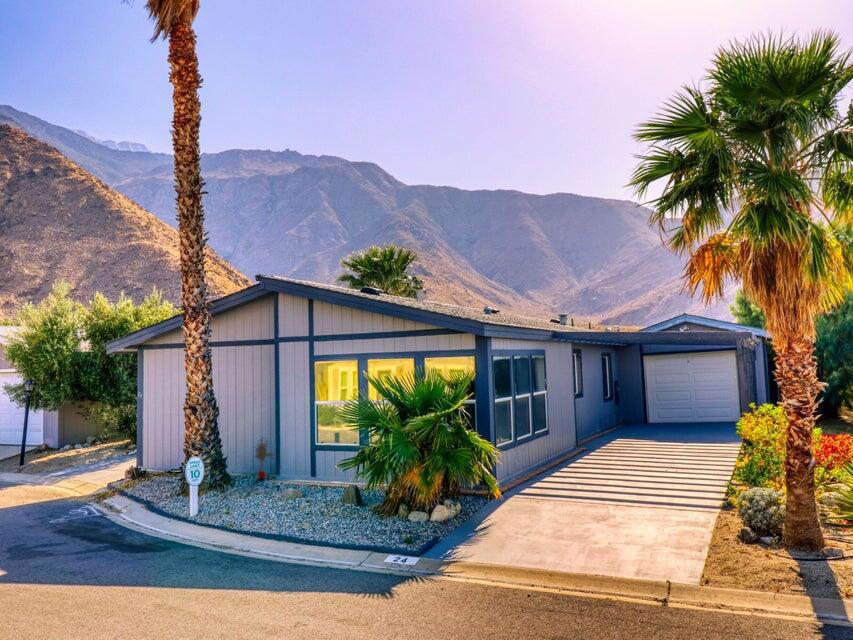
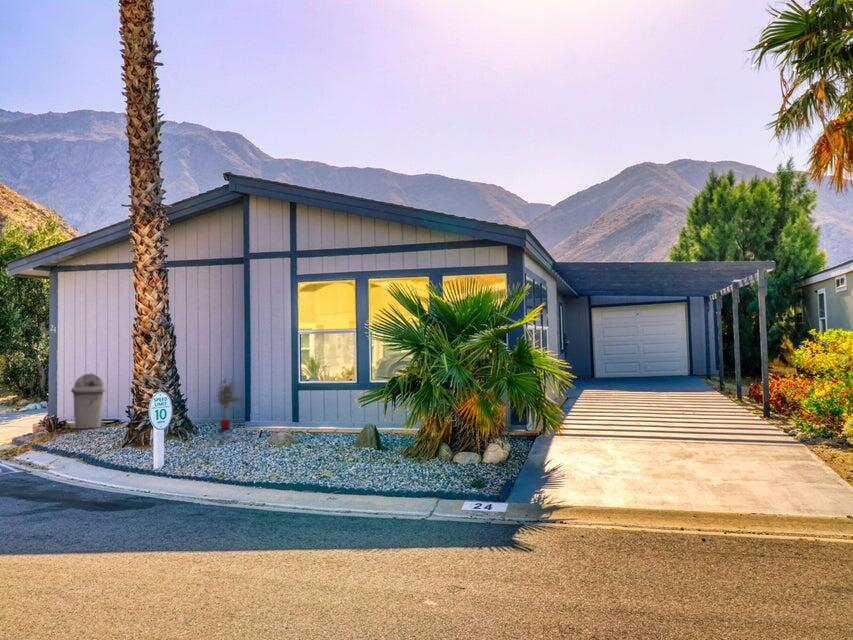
trash can: none [148,430,175,475] -> present [71,373,106,429]

